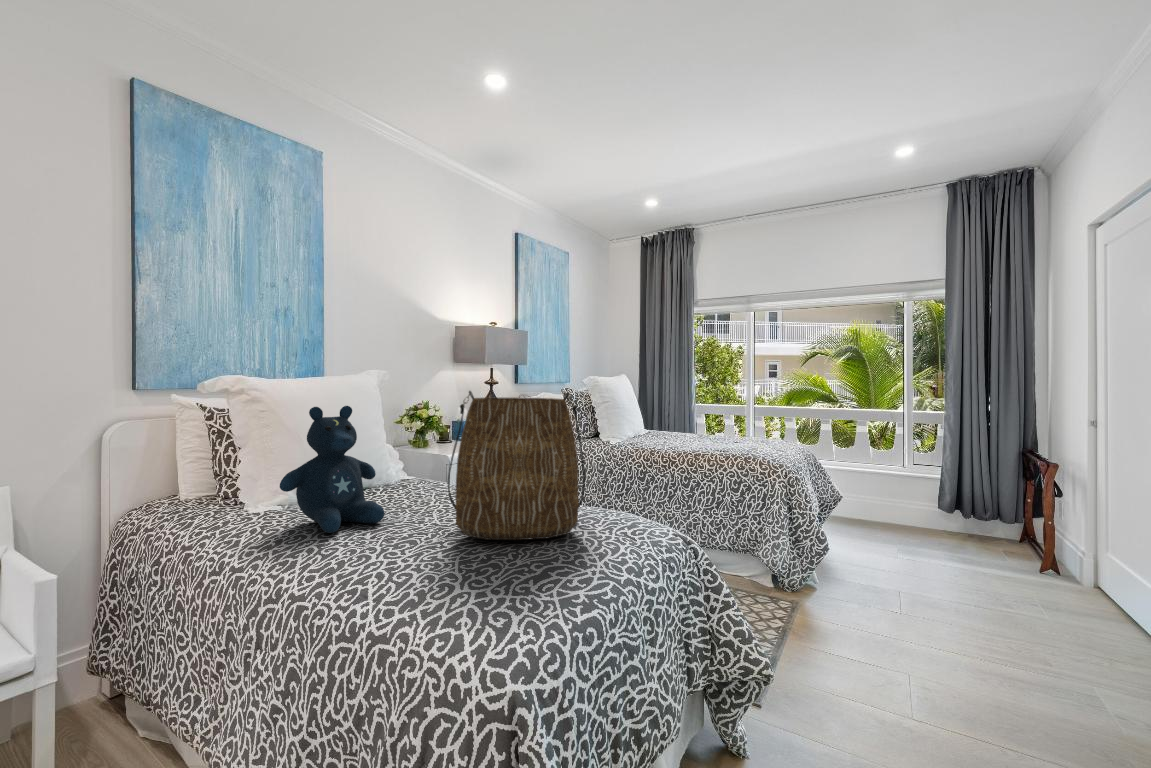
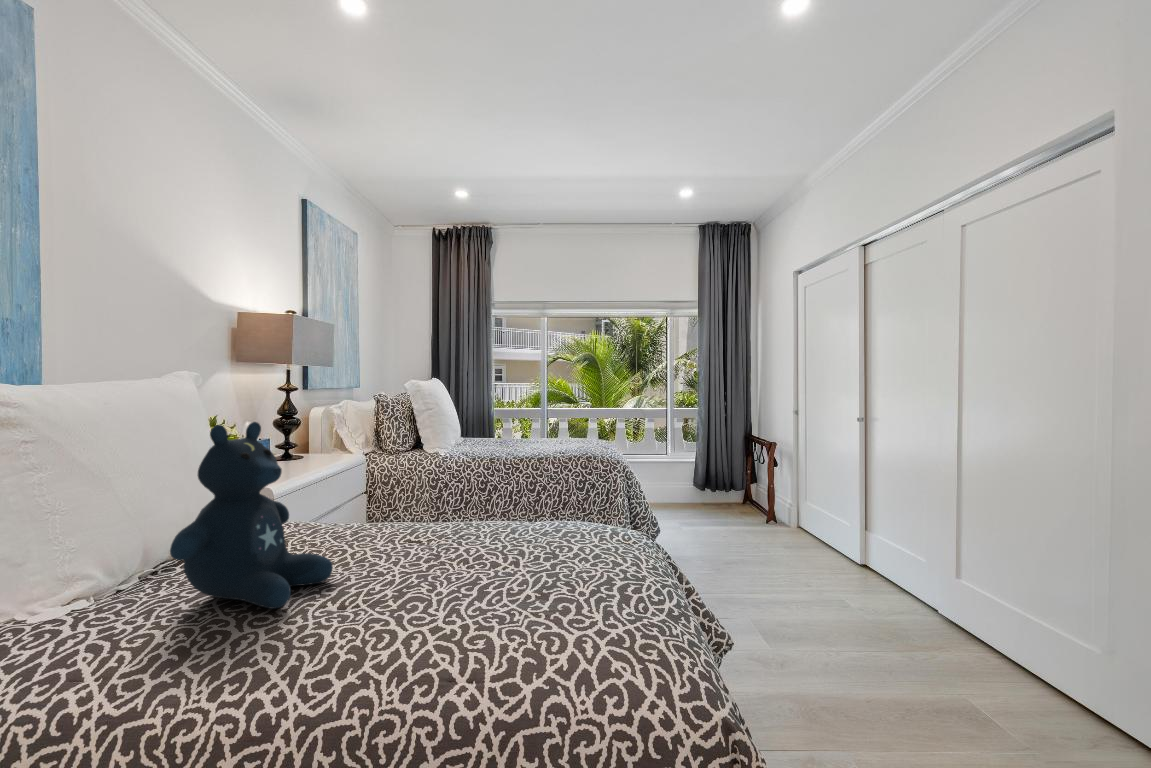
tote bag: present [448,391,585,540] -> none [436,393,593,572]

